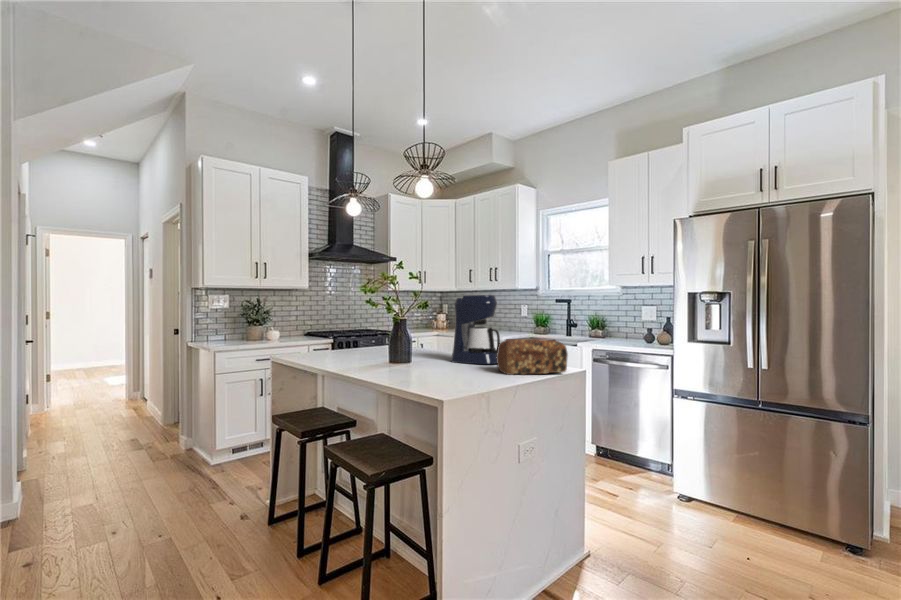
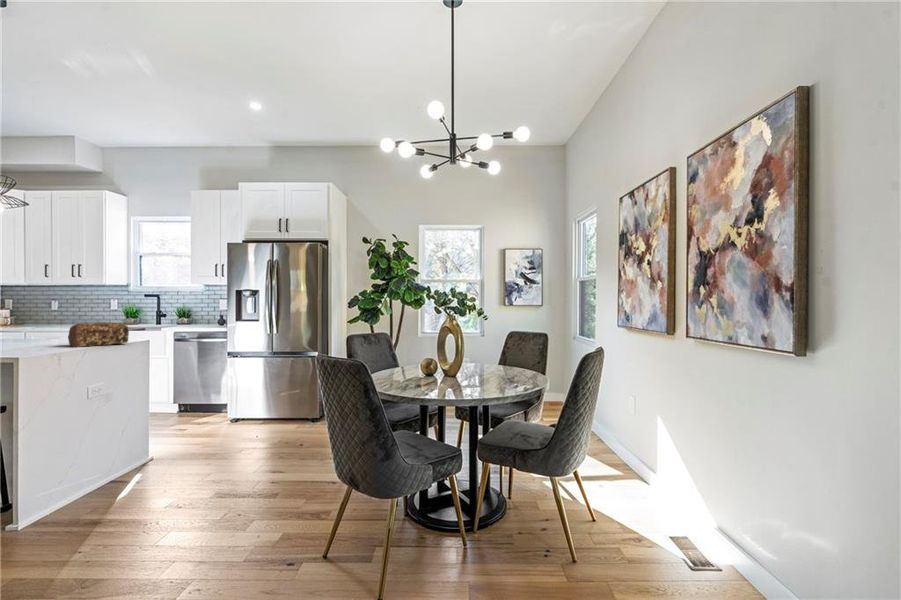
coffee maker: present [451,295,500,364] -> none [21,293,76,345]

